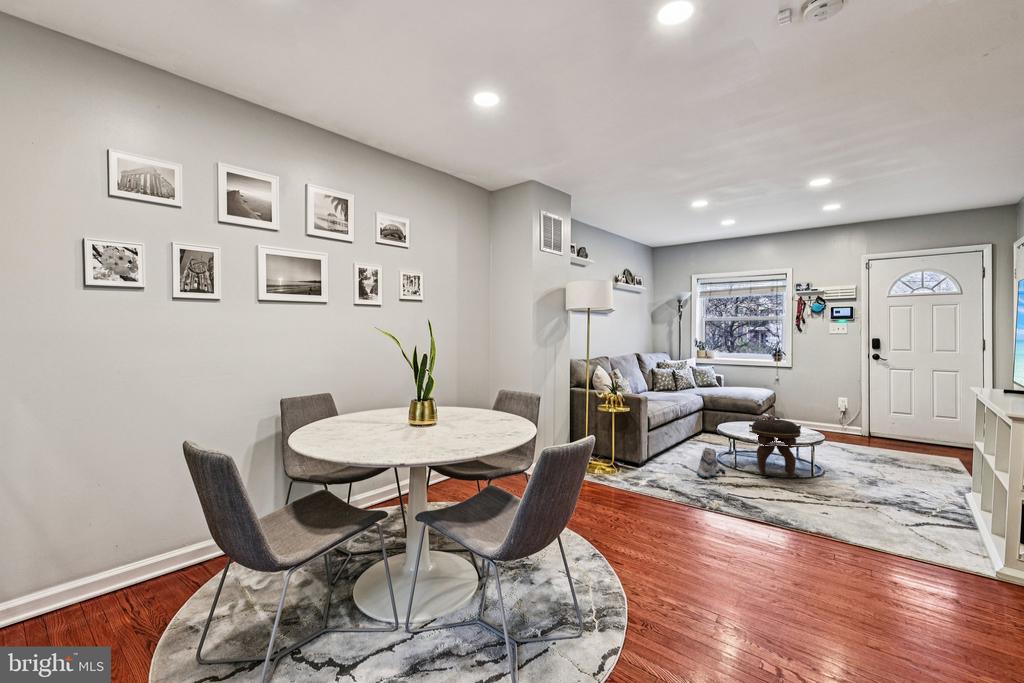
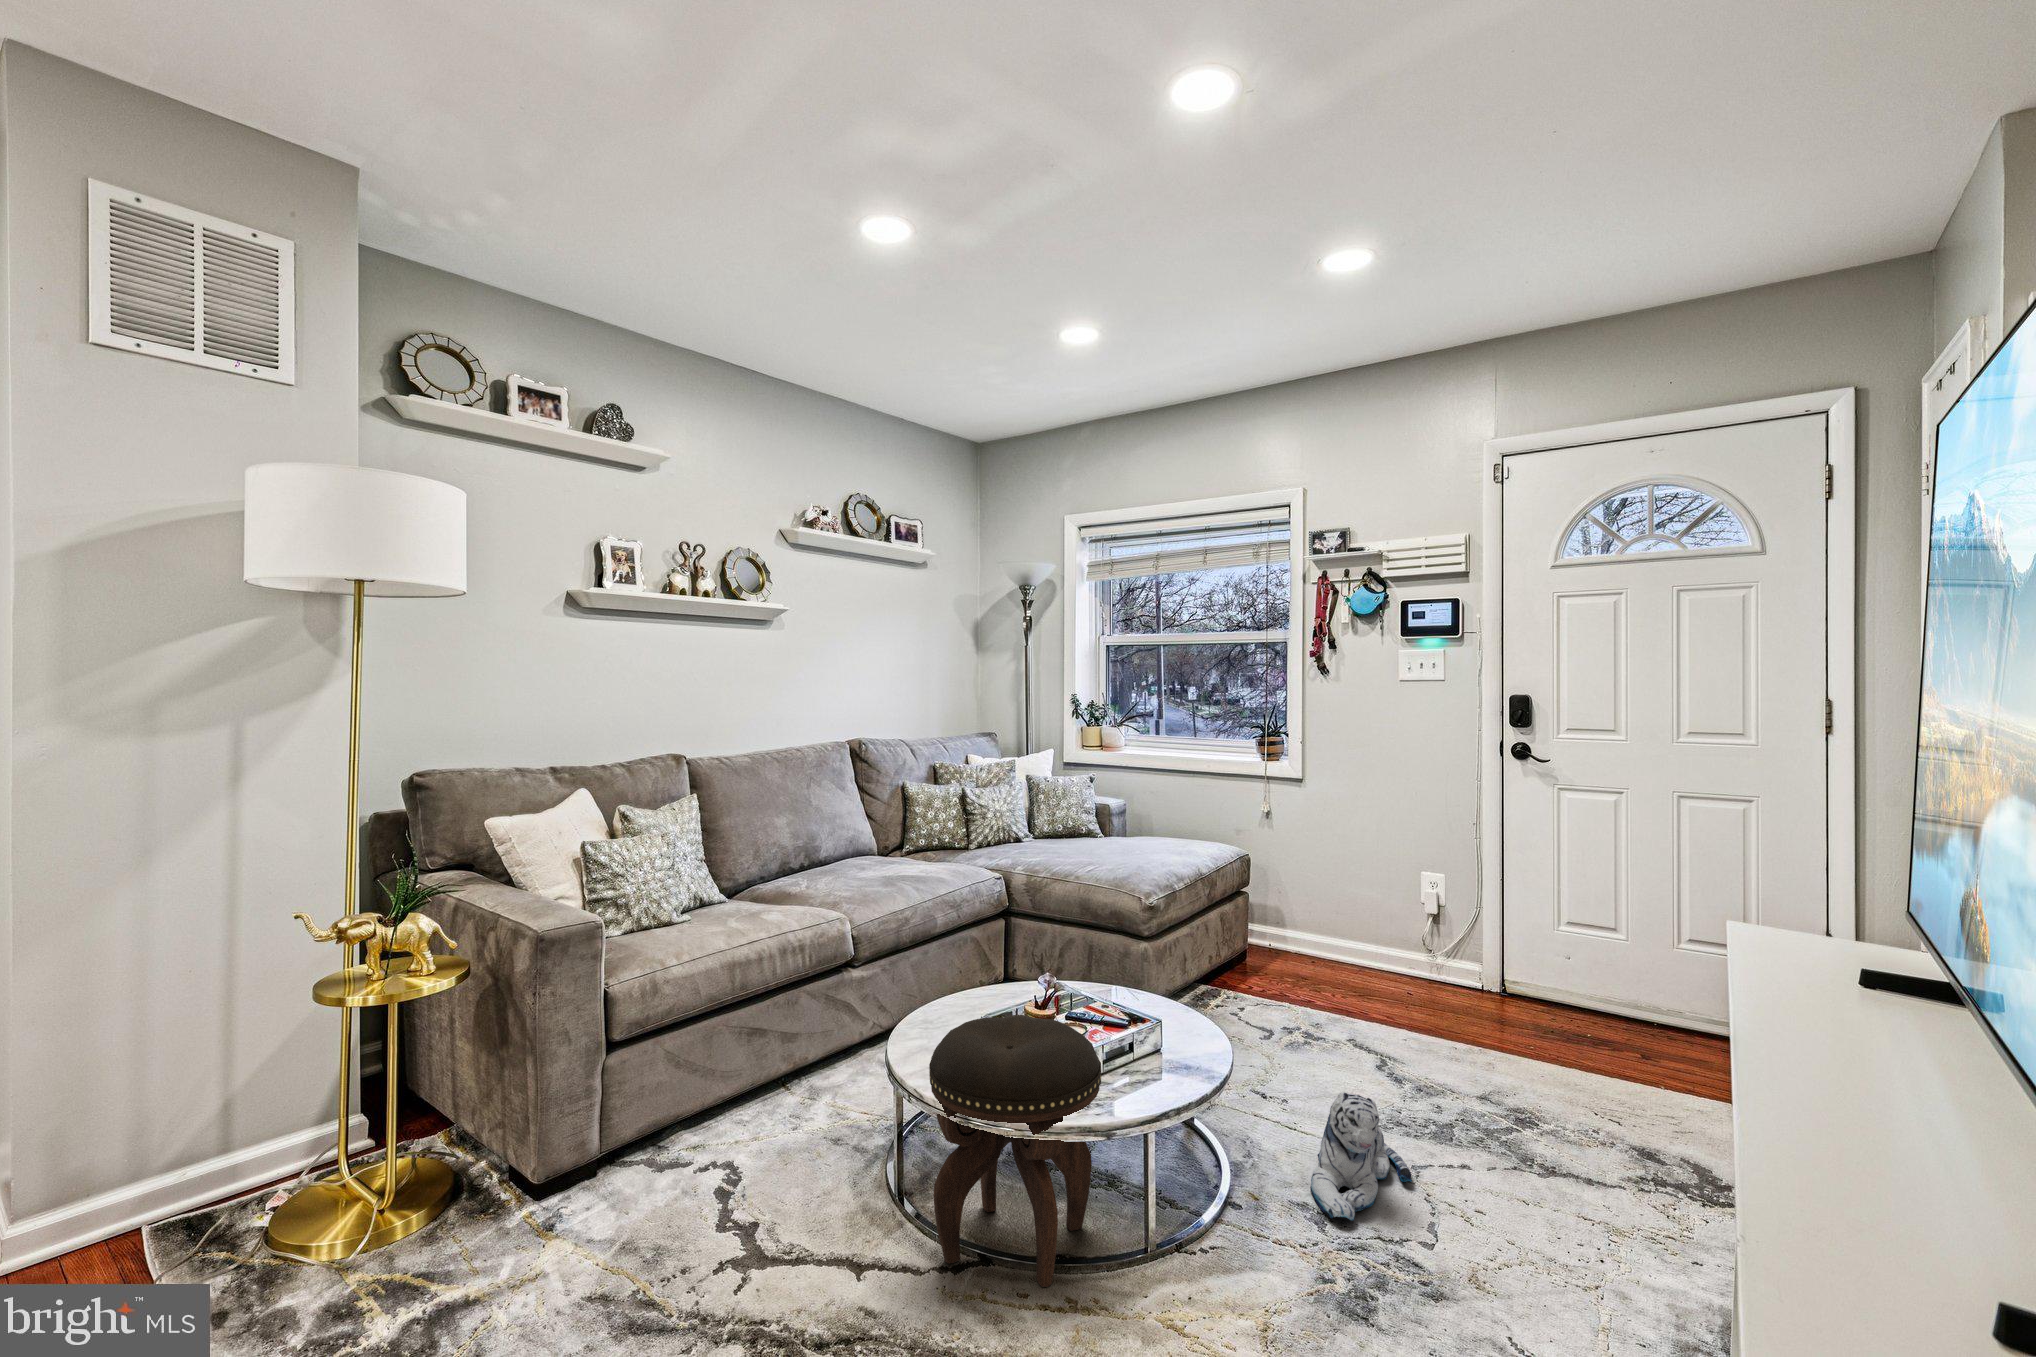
plush toy: present [697,448,725,478] -> present [1310,1092,1412,1220]

